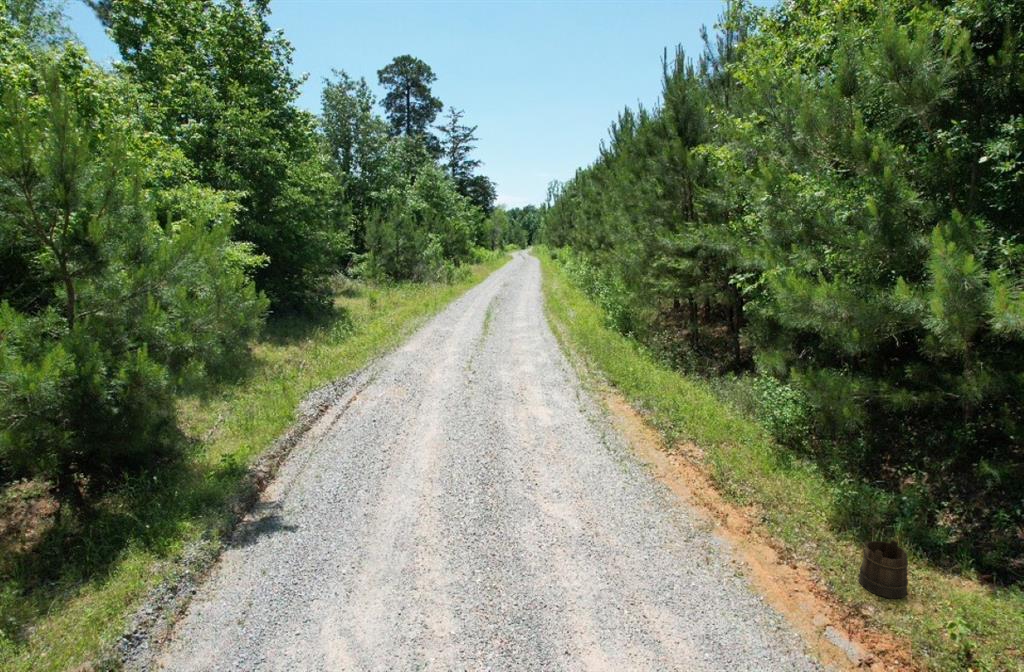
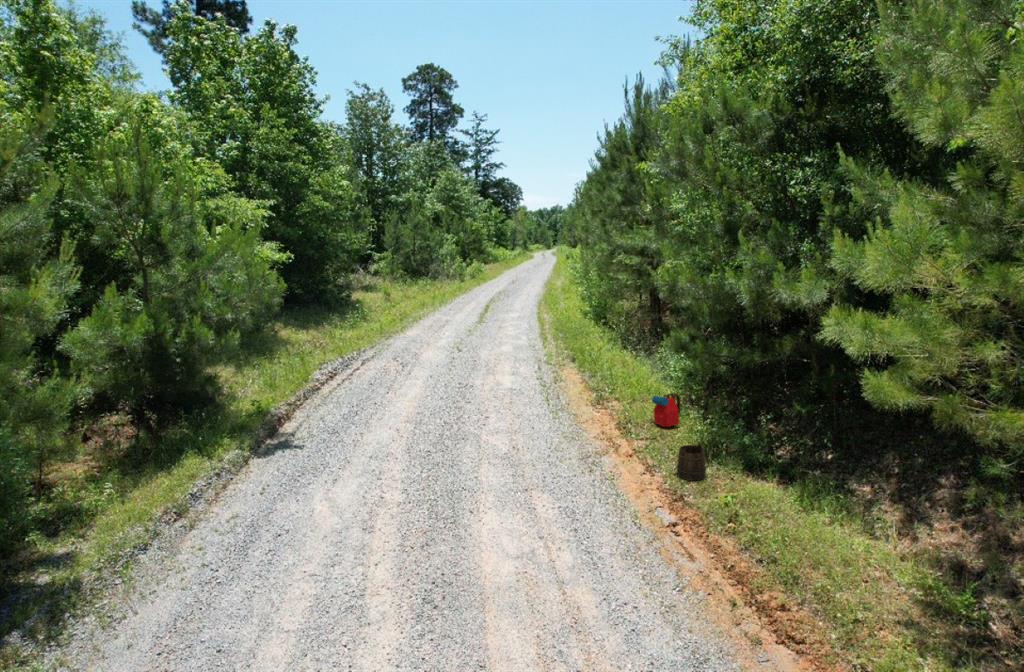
backpack: none [772,447,811,494] -> present [652,393,680,427]

